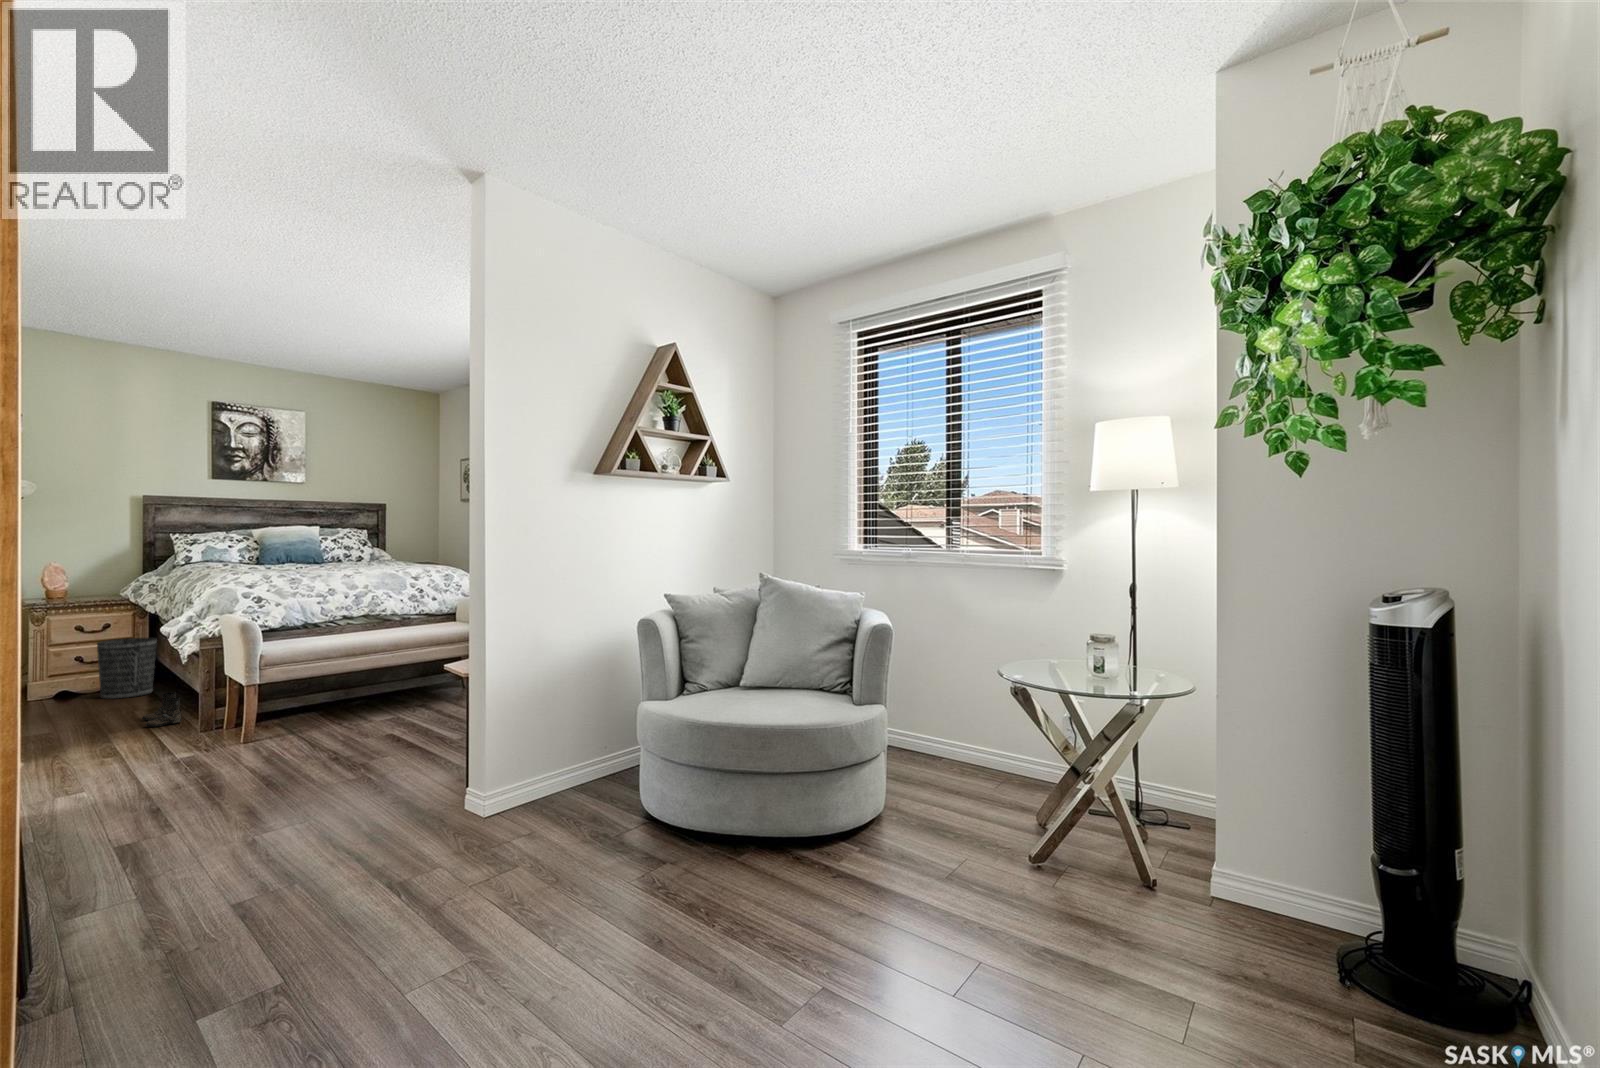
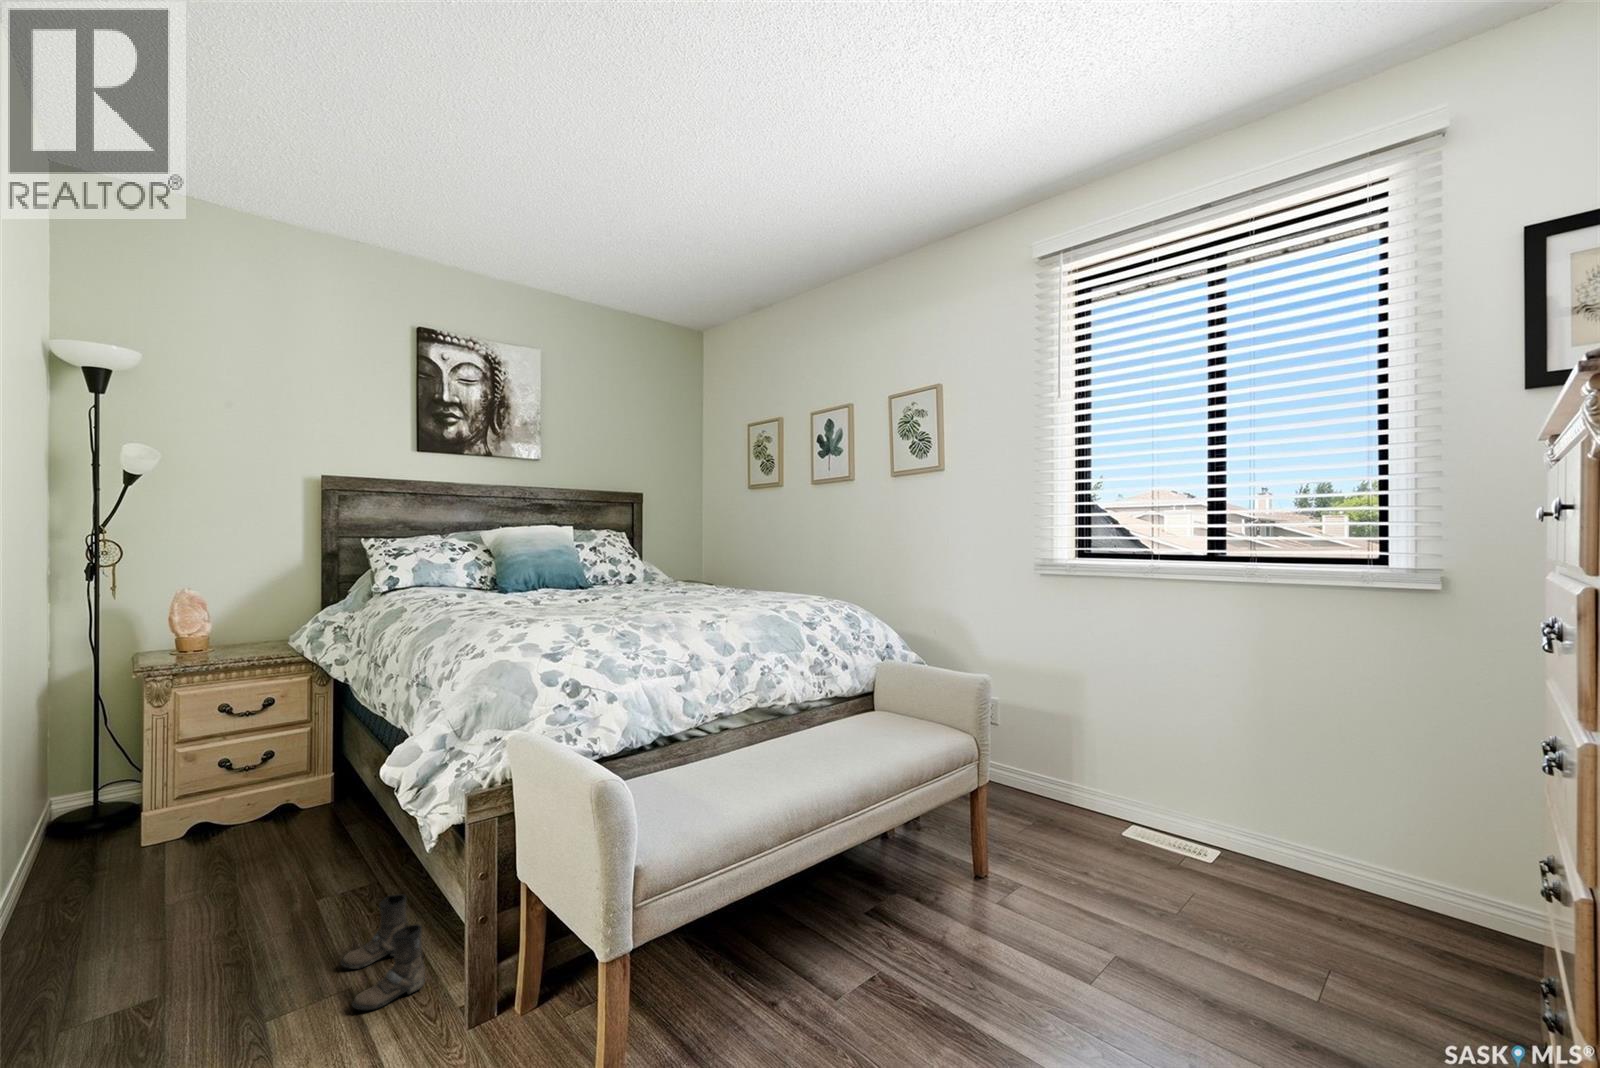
wastebasket: present [97,638,157,699] -> none [252,728,351,855]

